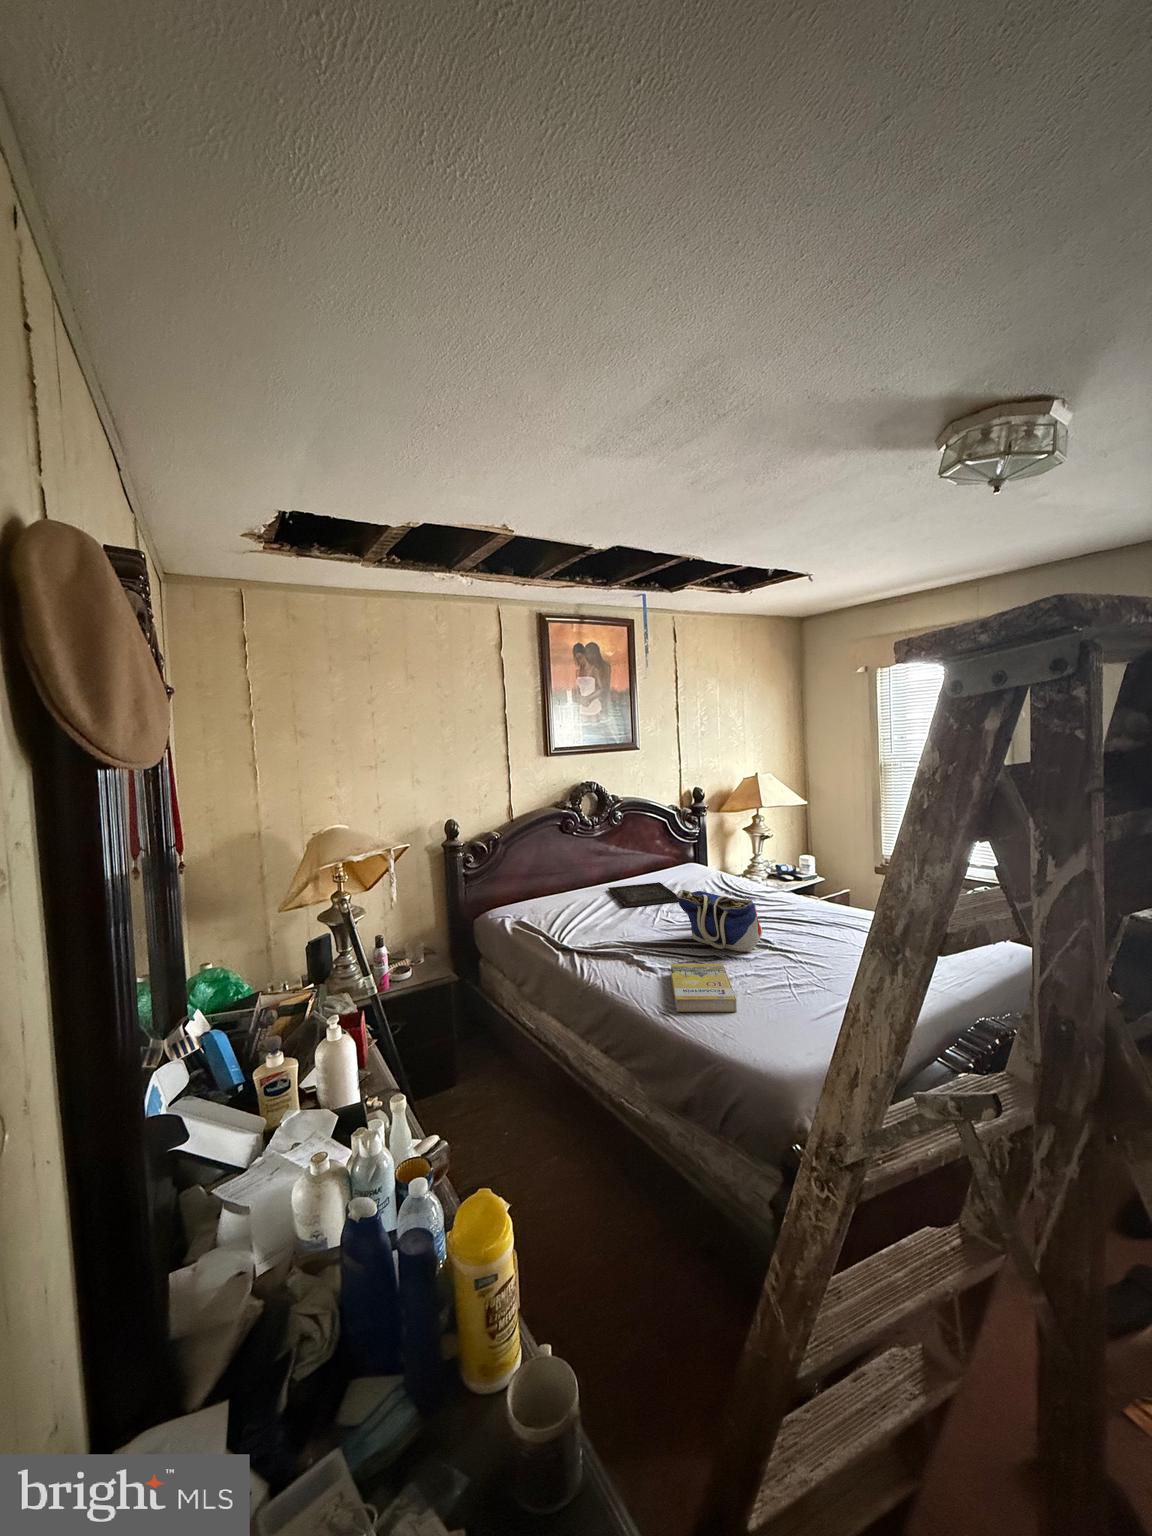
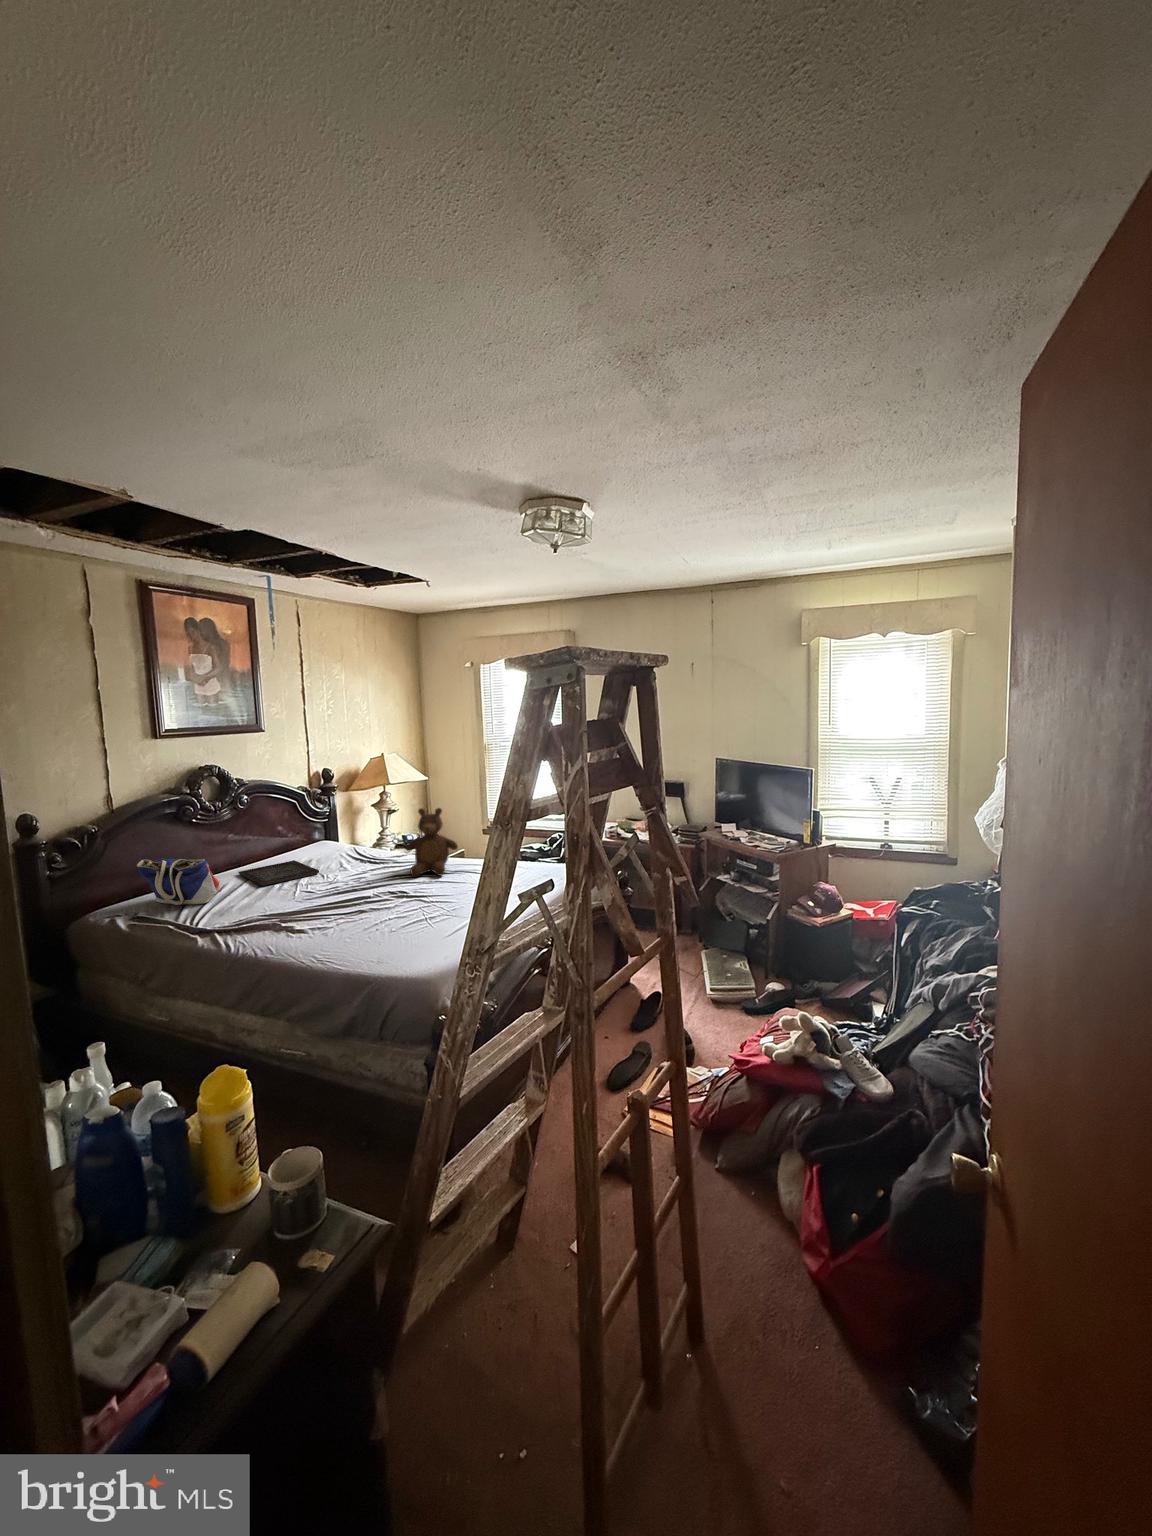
teddy bear: none [773,842,839,926] -> present [406,808,458,876]
tote bag: present [677,890,763,952] -> present [137,858,222,905]
book: present [670,964,737,1012] -> none [320,914,385,957]

